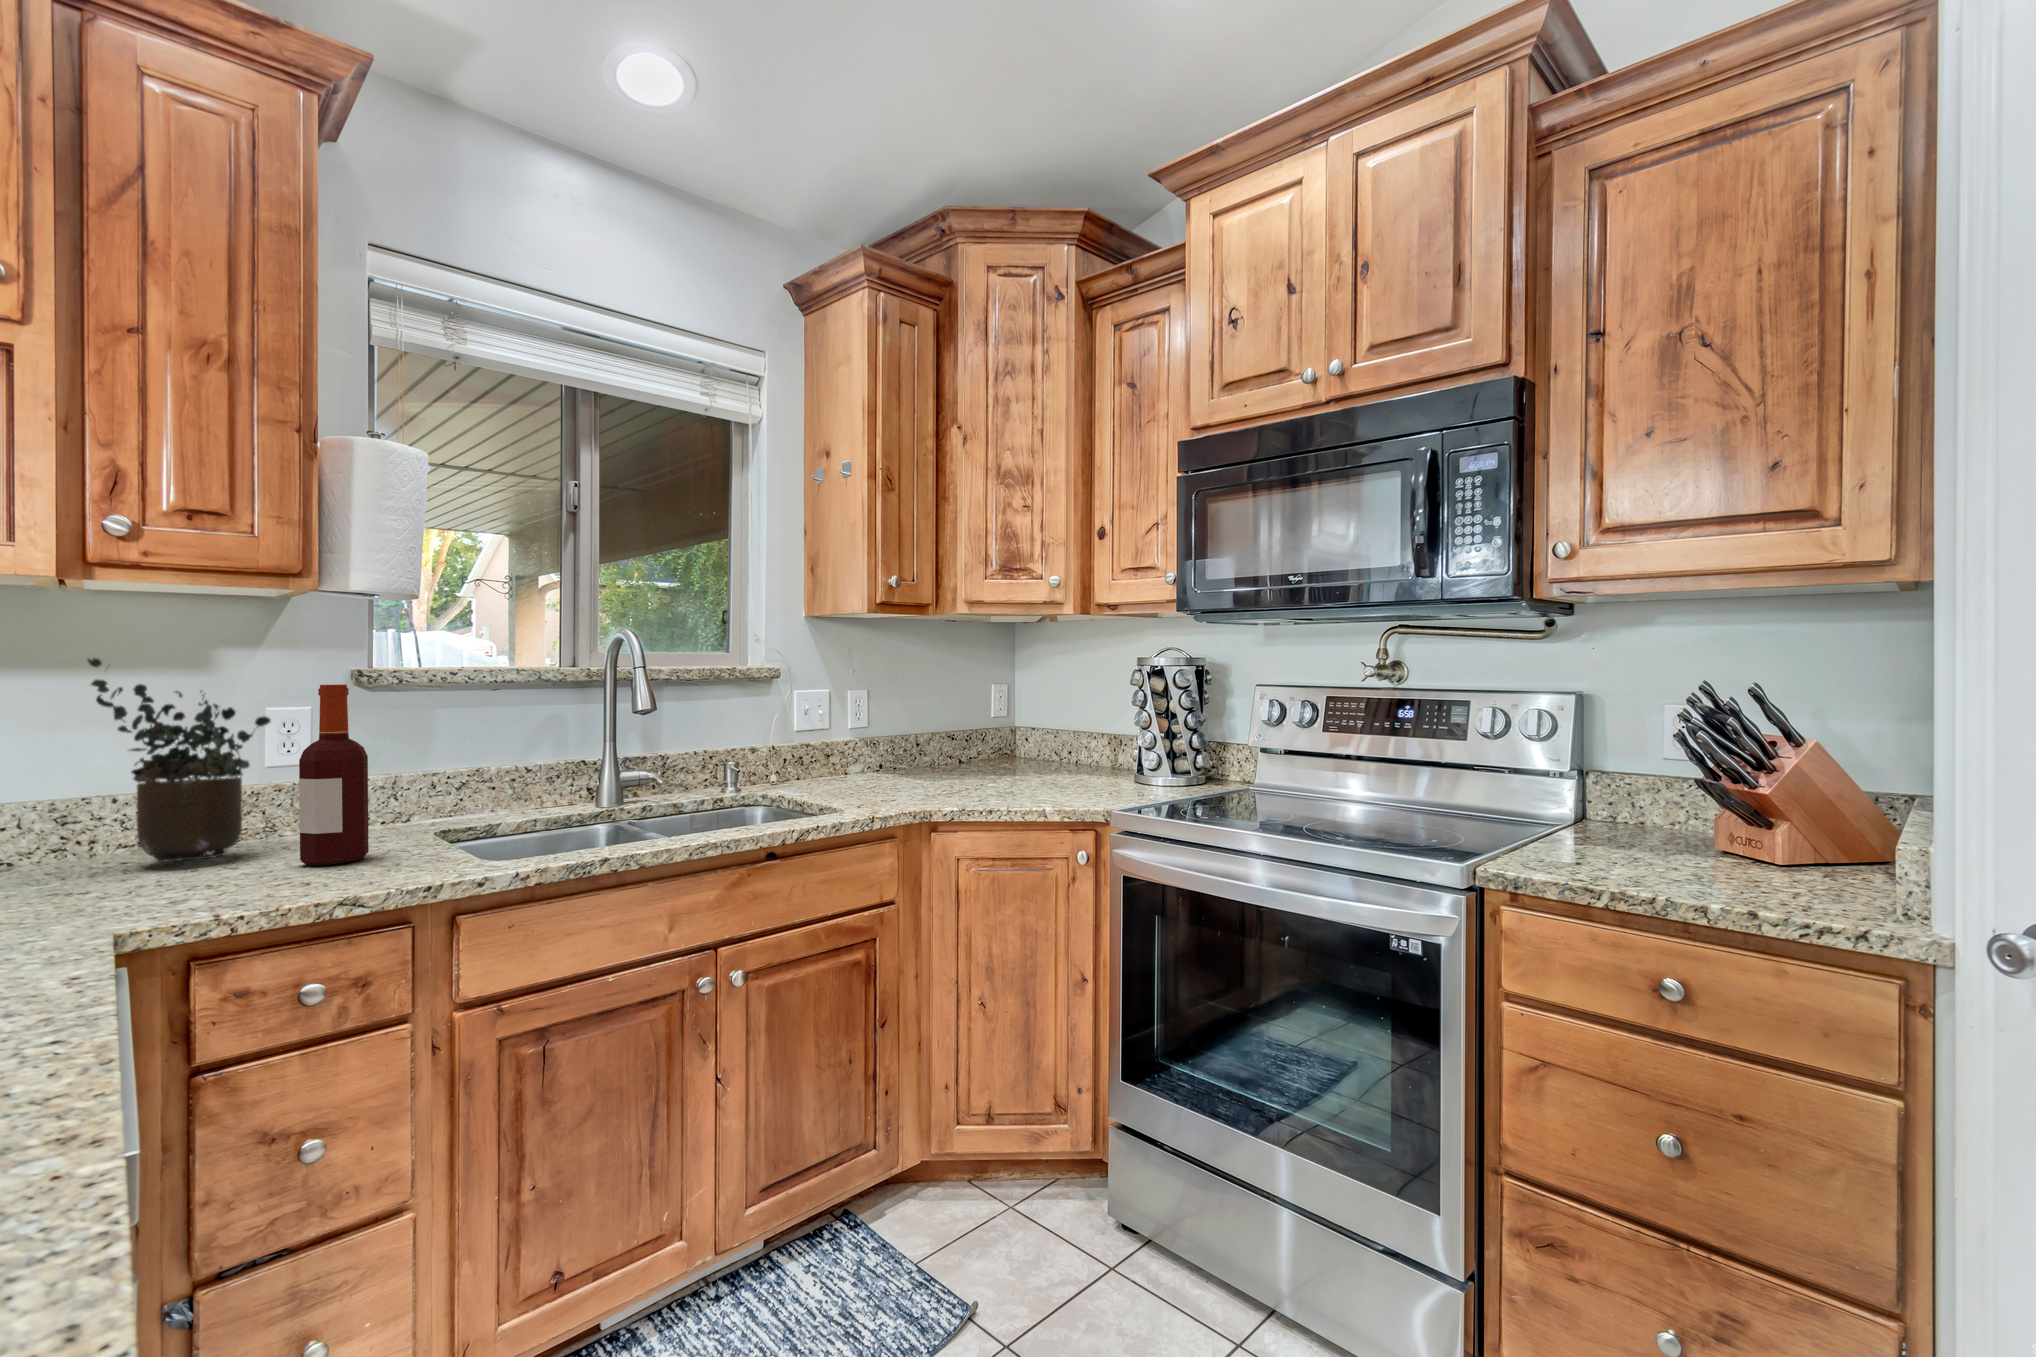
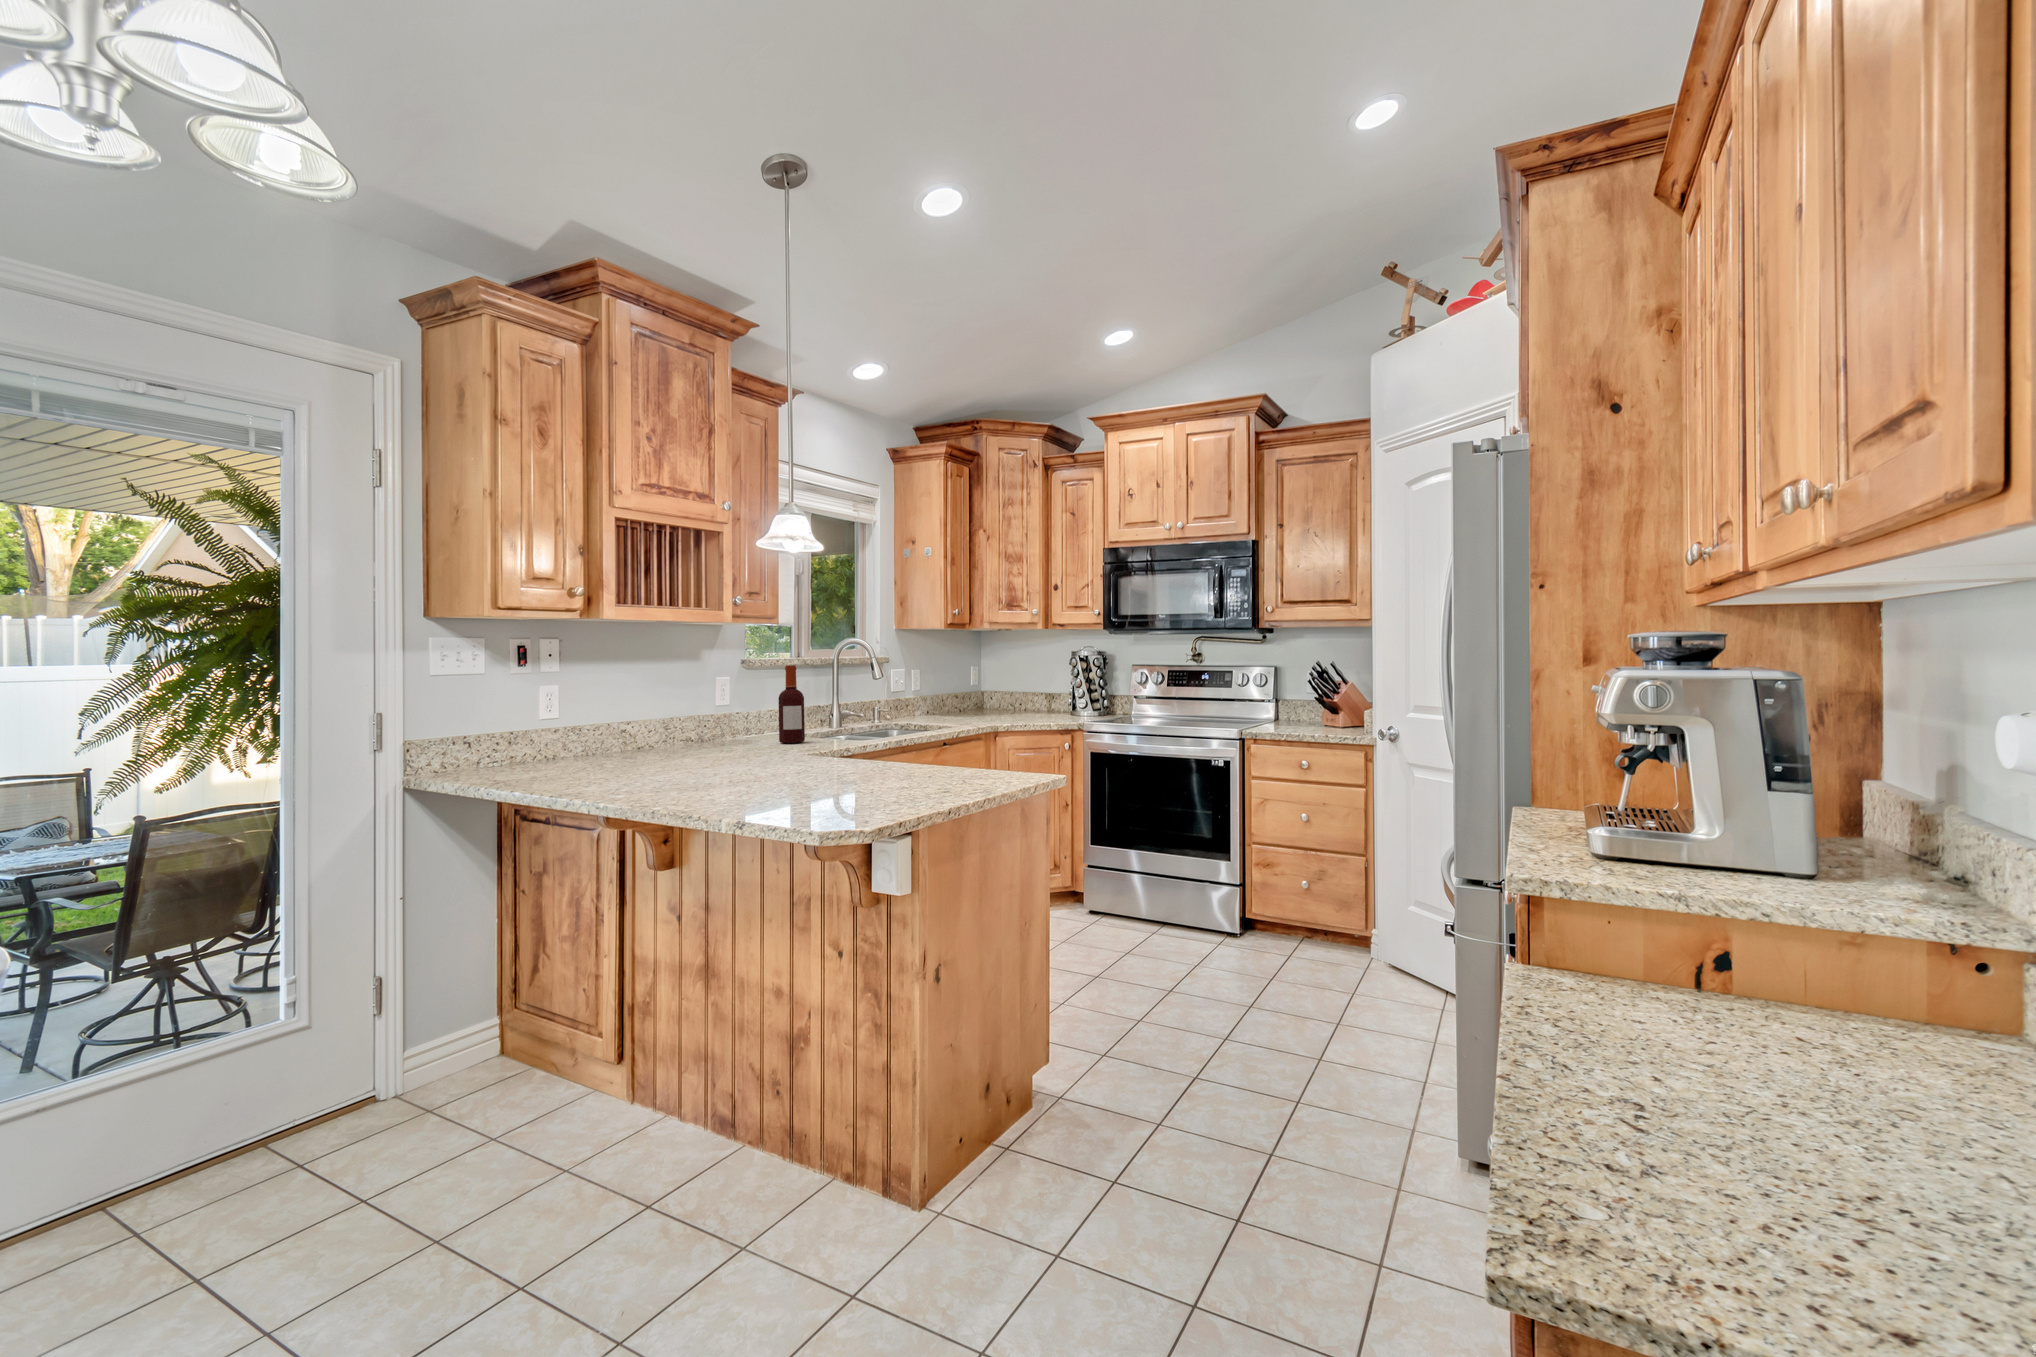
potted plant: present [87,658,271,862] -> none [689,654,751,745]

